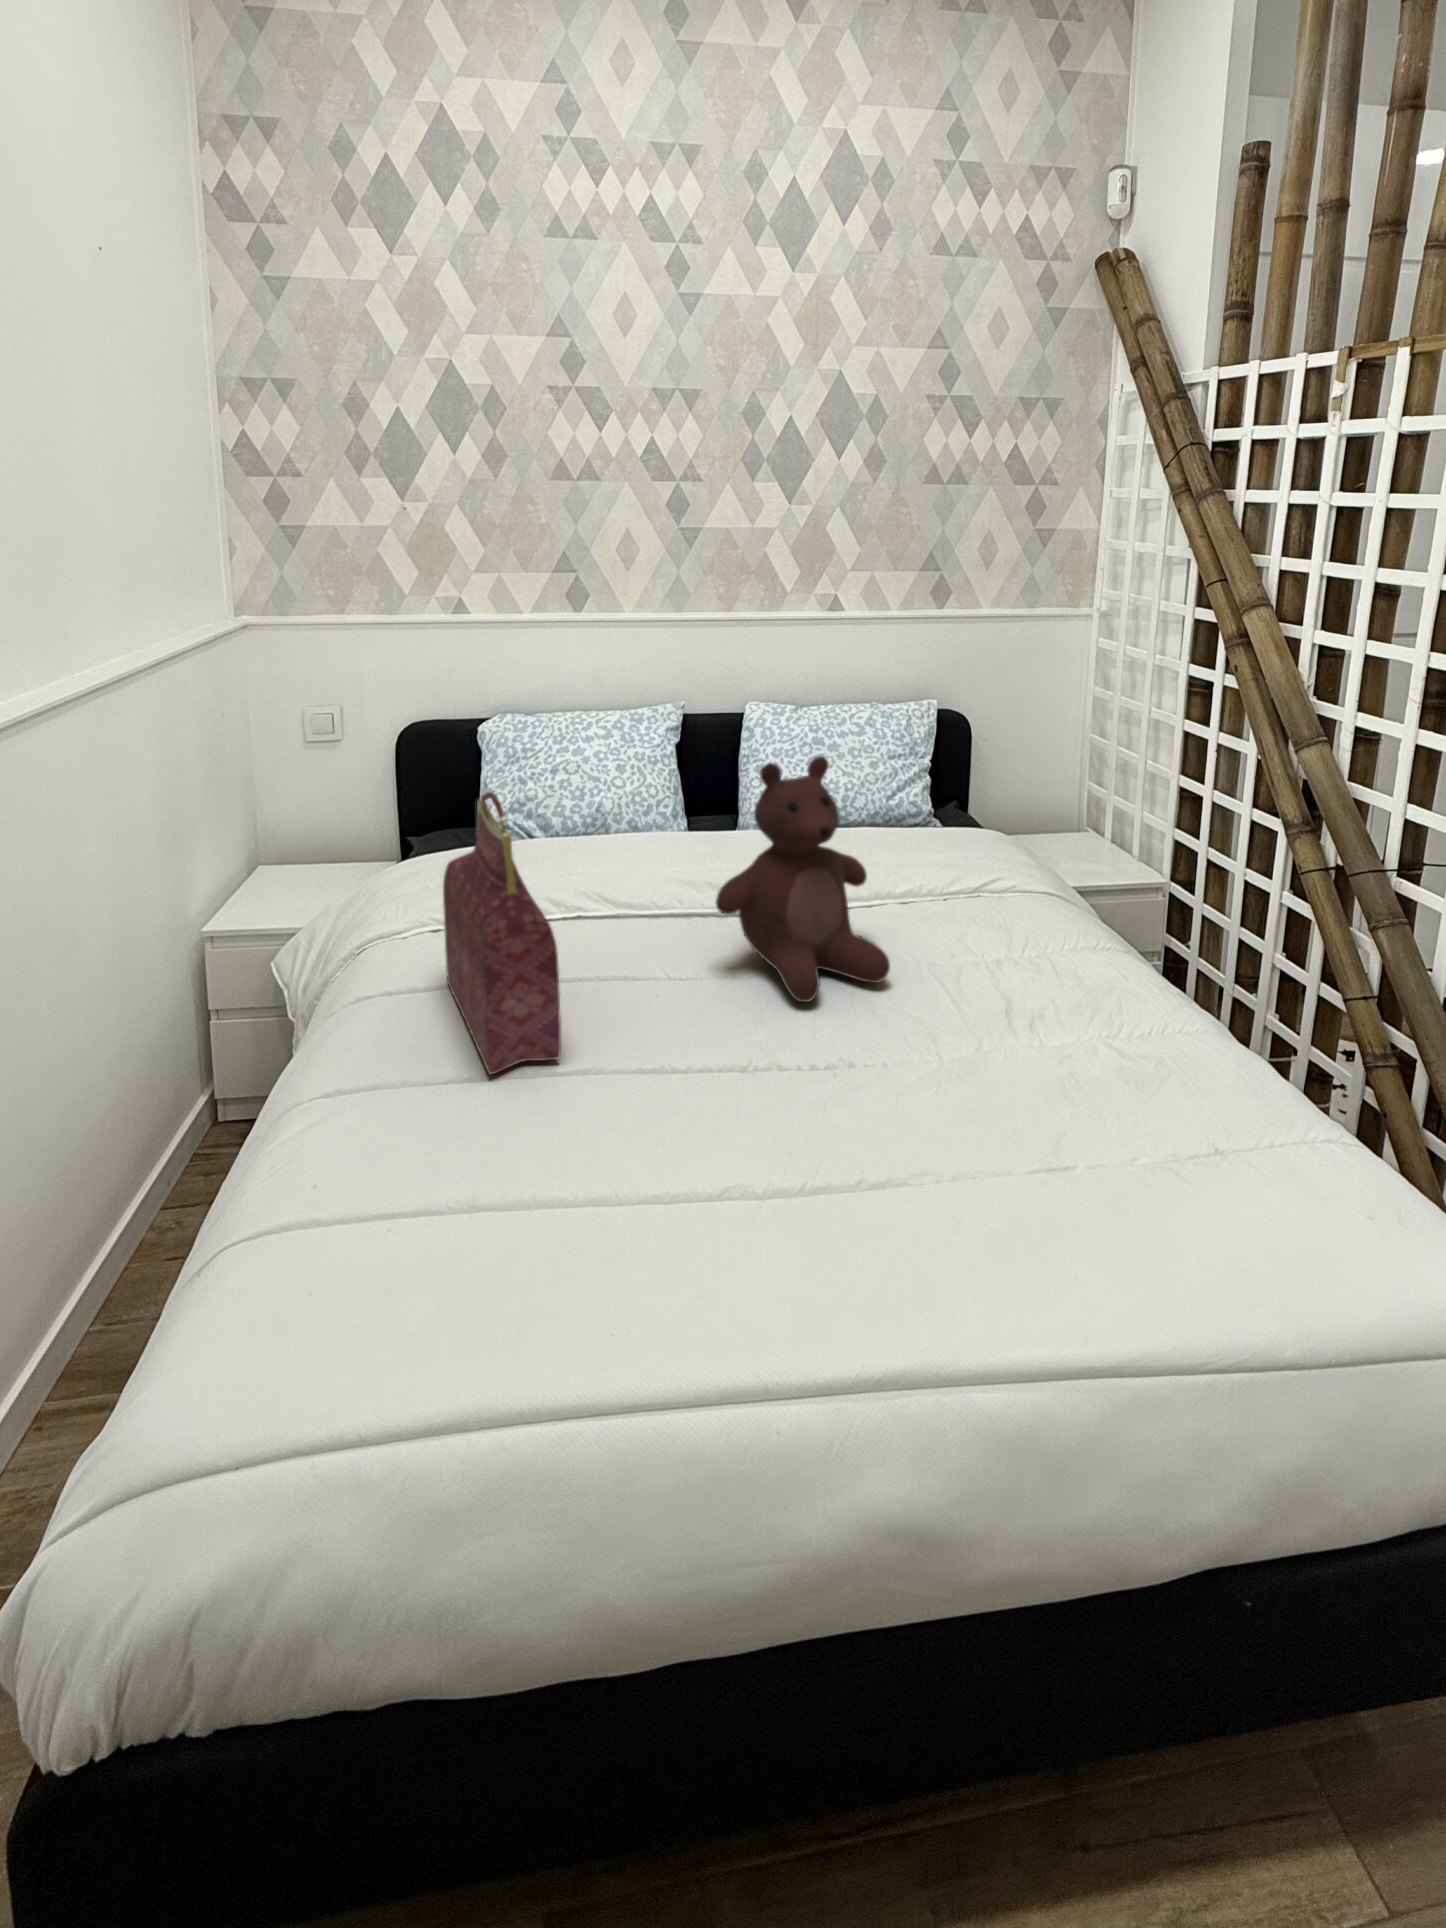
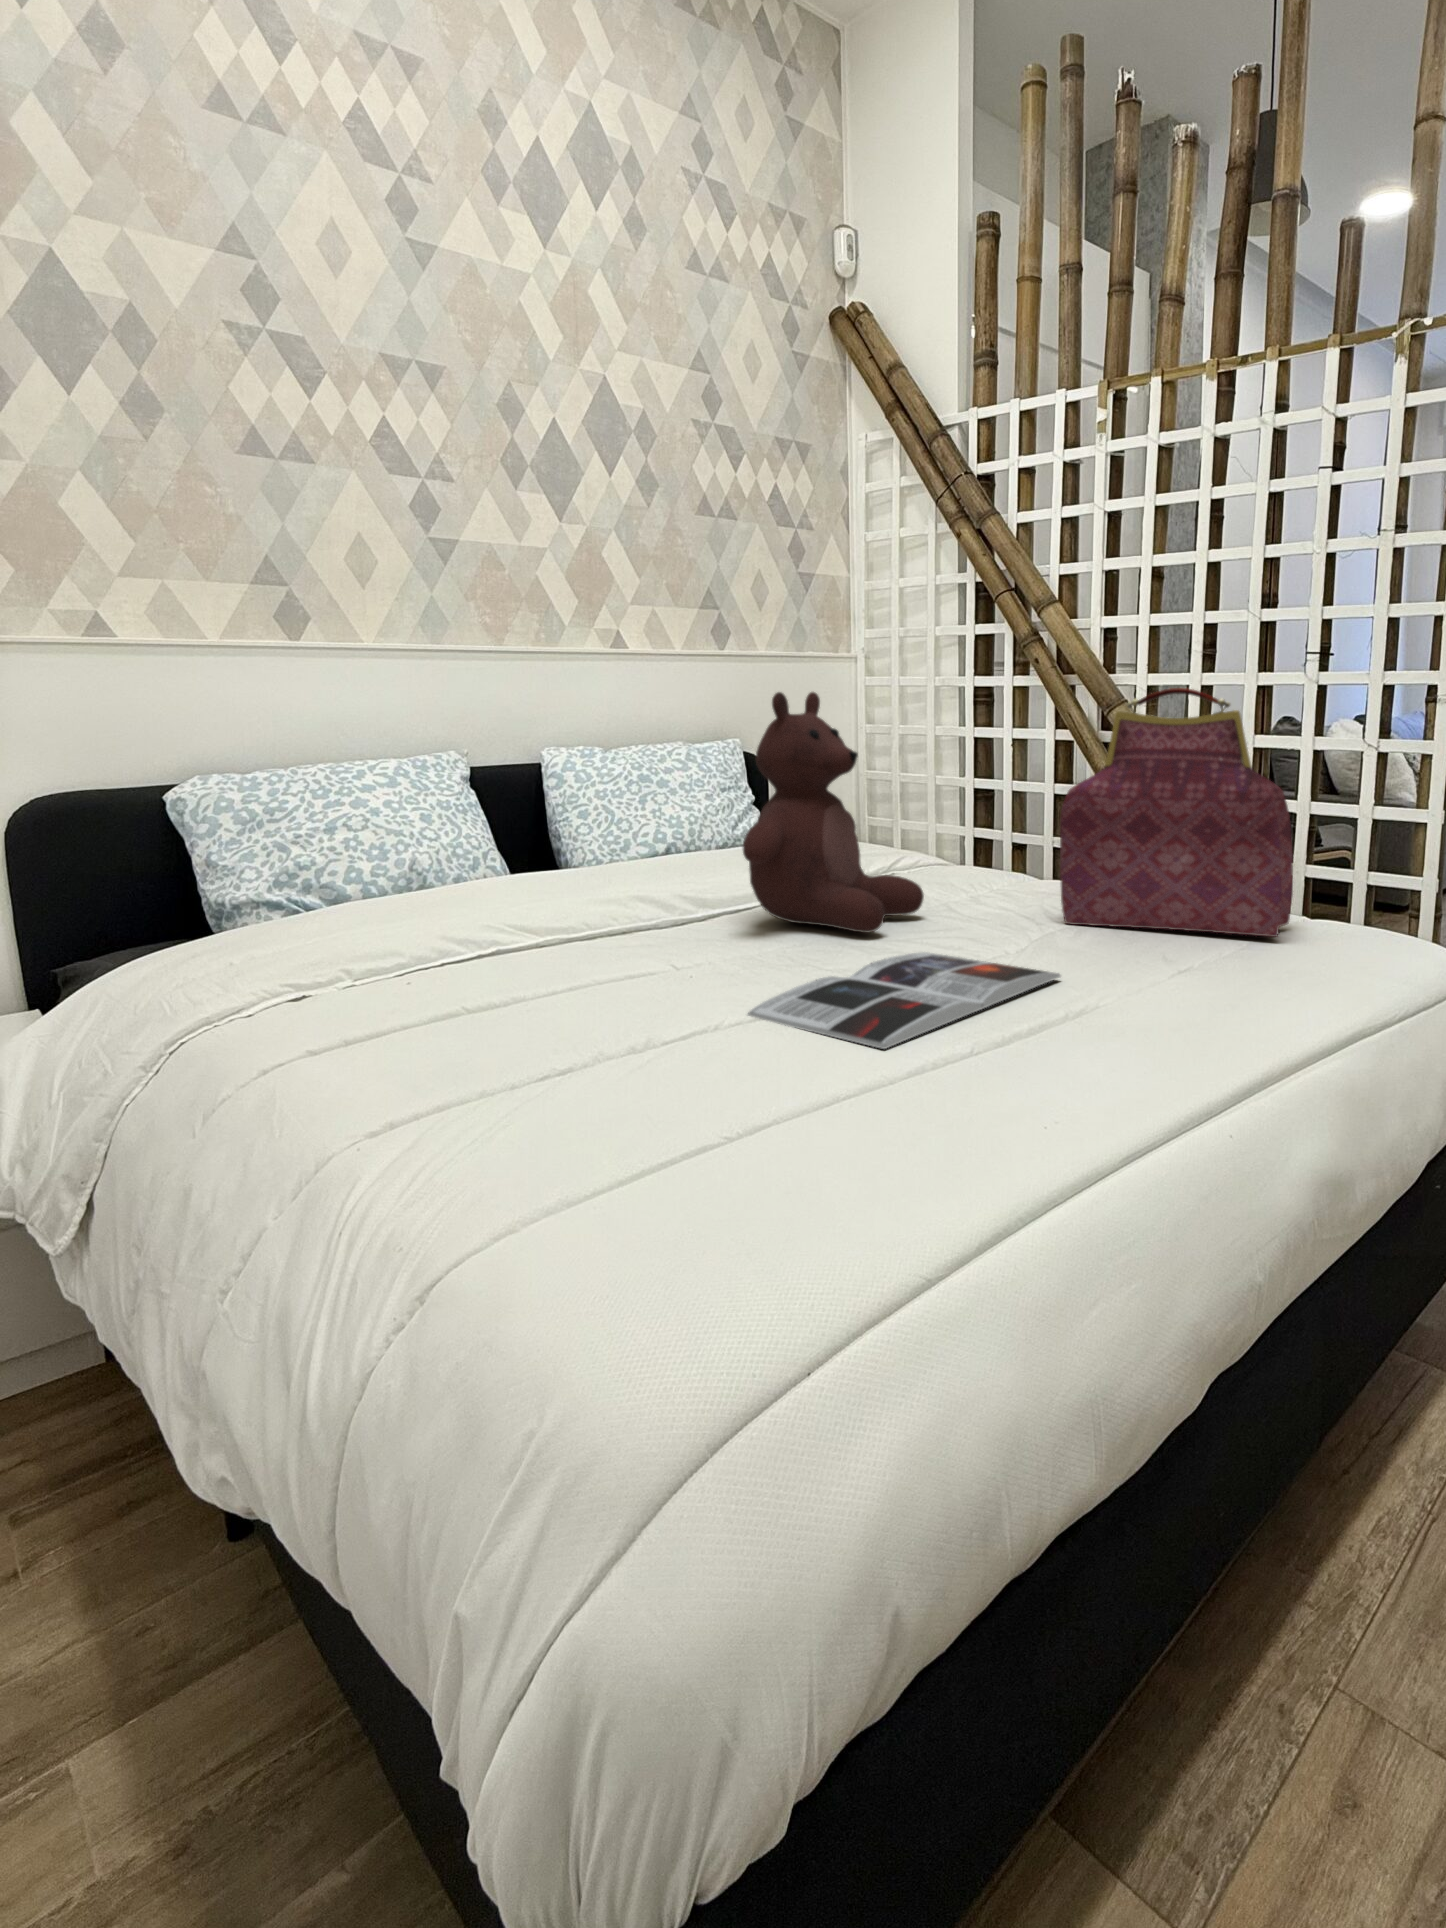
handbag: present [443,792,561,1074] -> present [1060,688,1293,937]
magazine: none [578,1053,853,1180] -> present [748,952,1061,1049]

